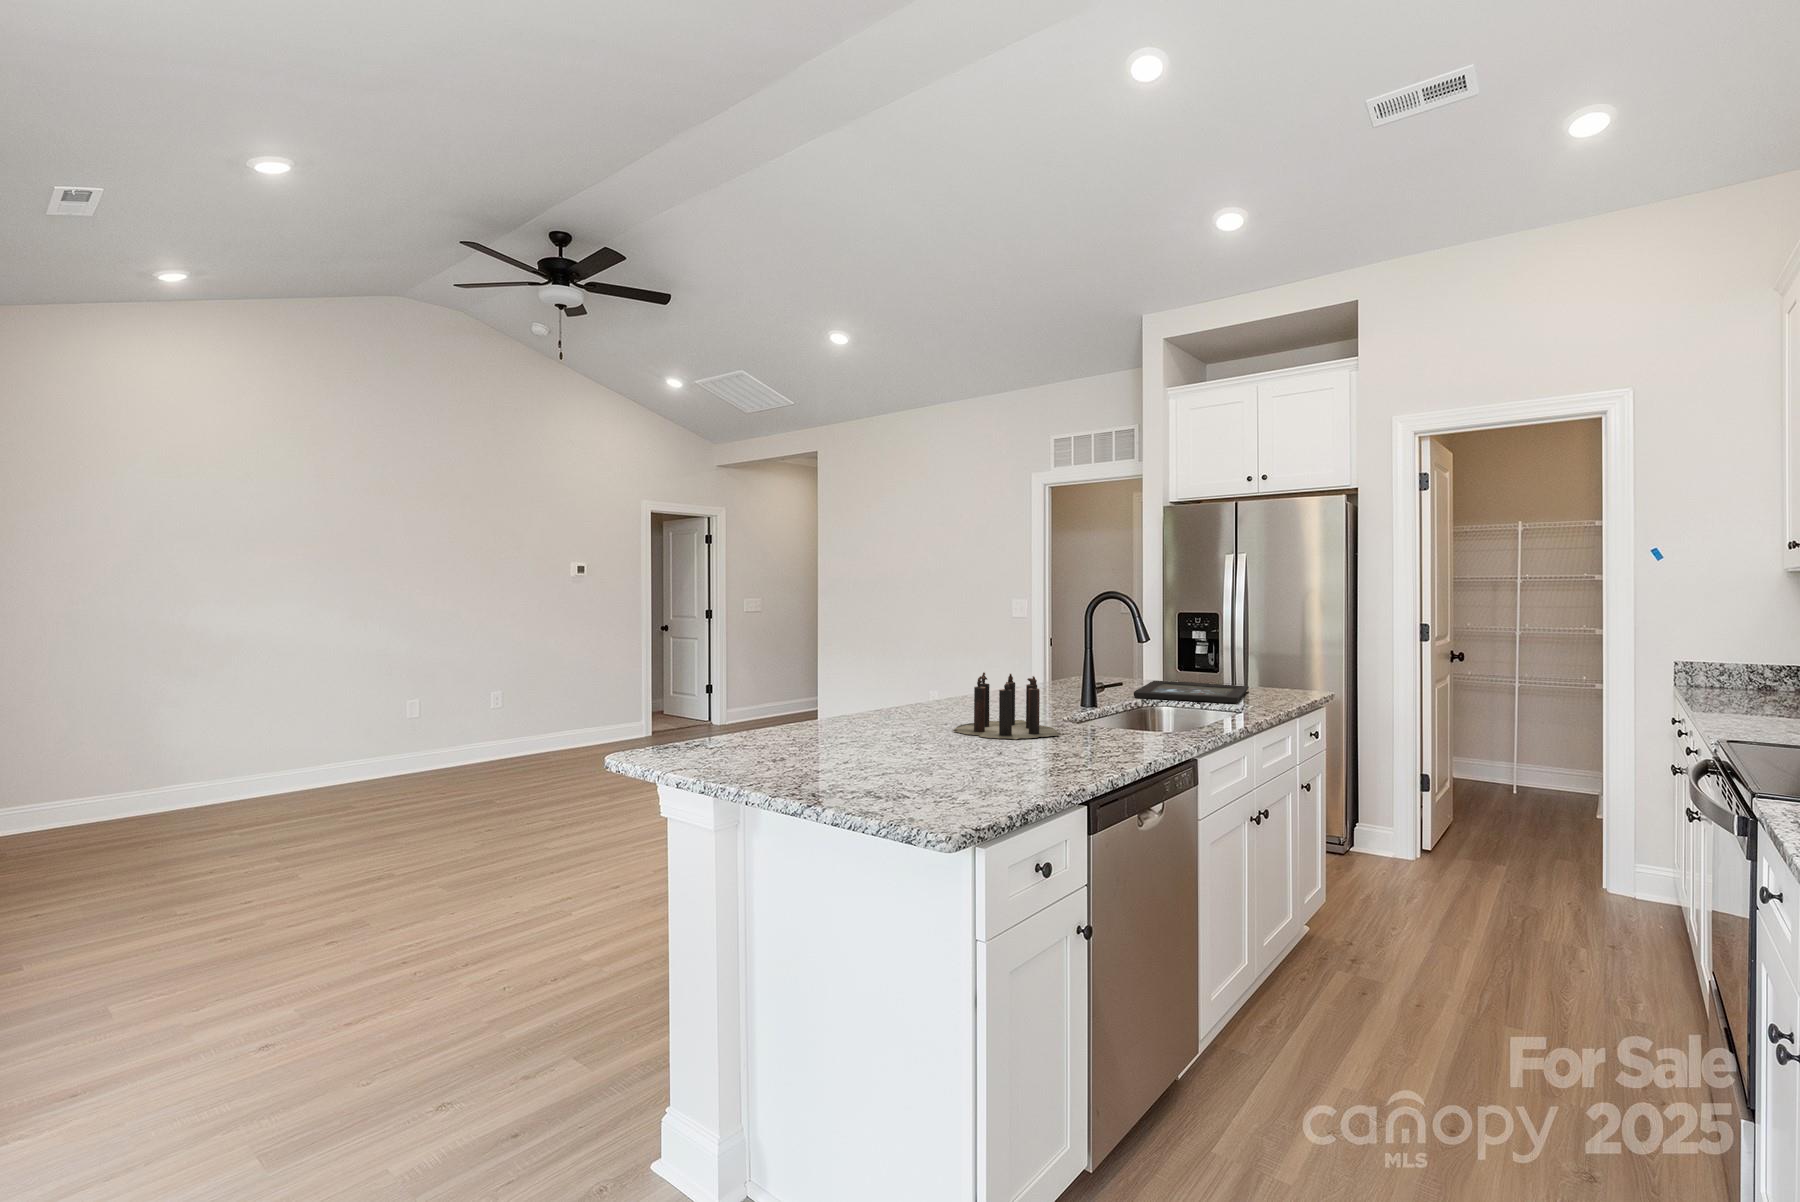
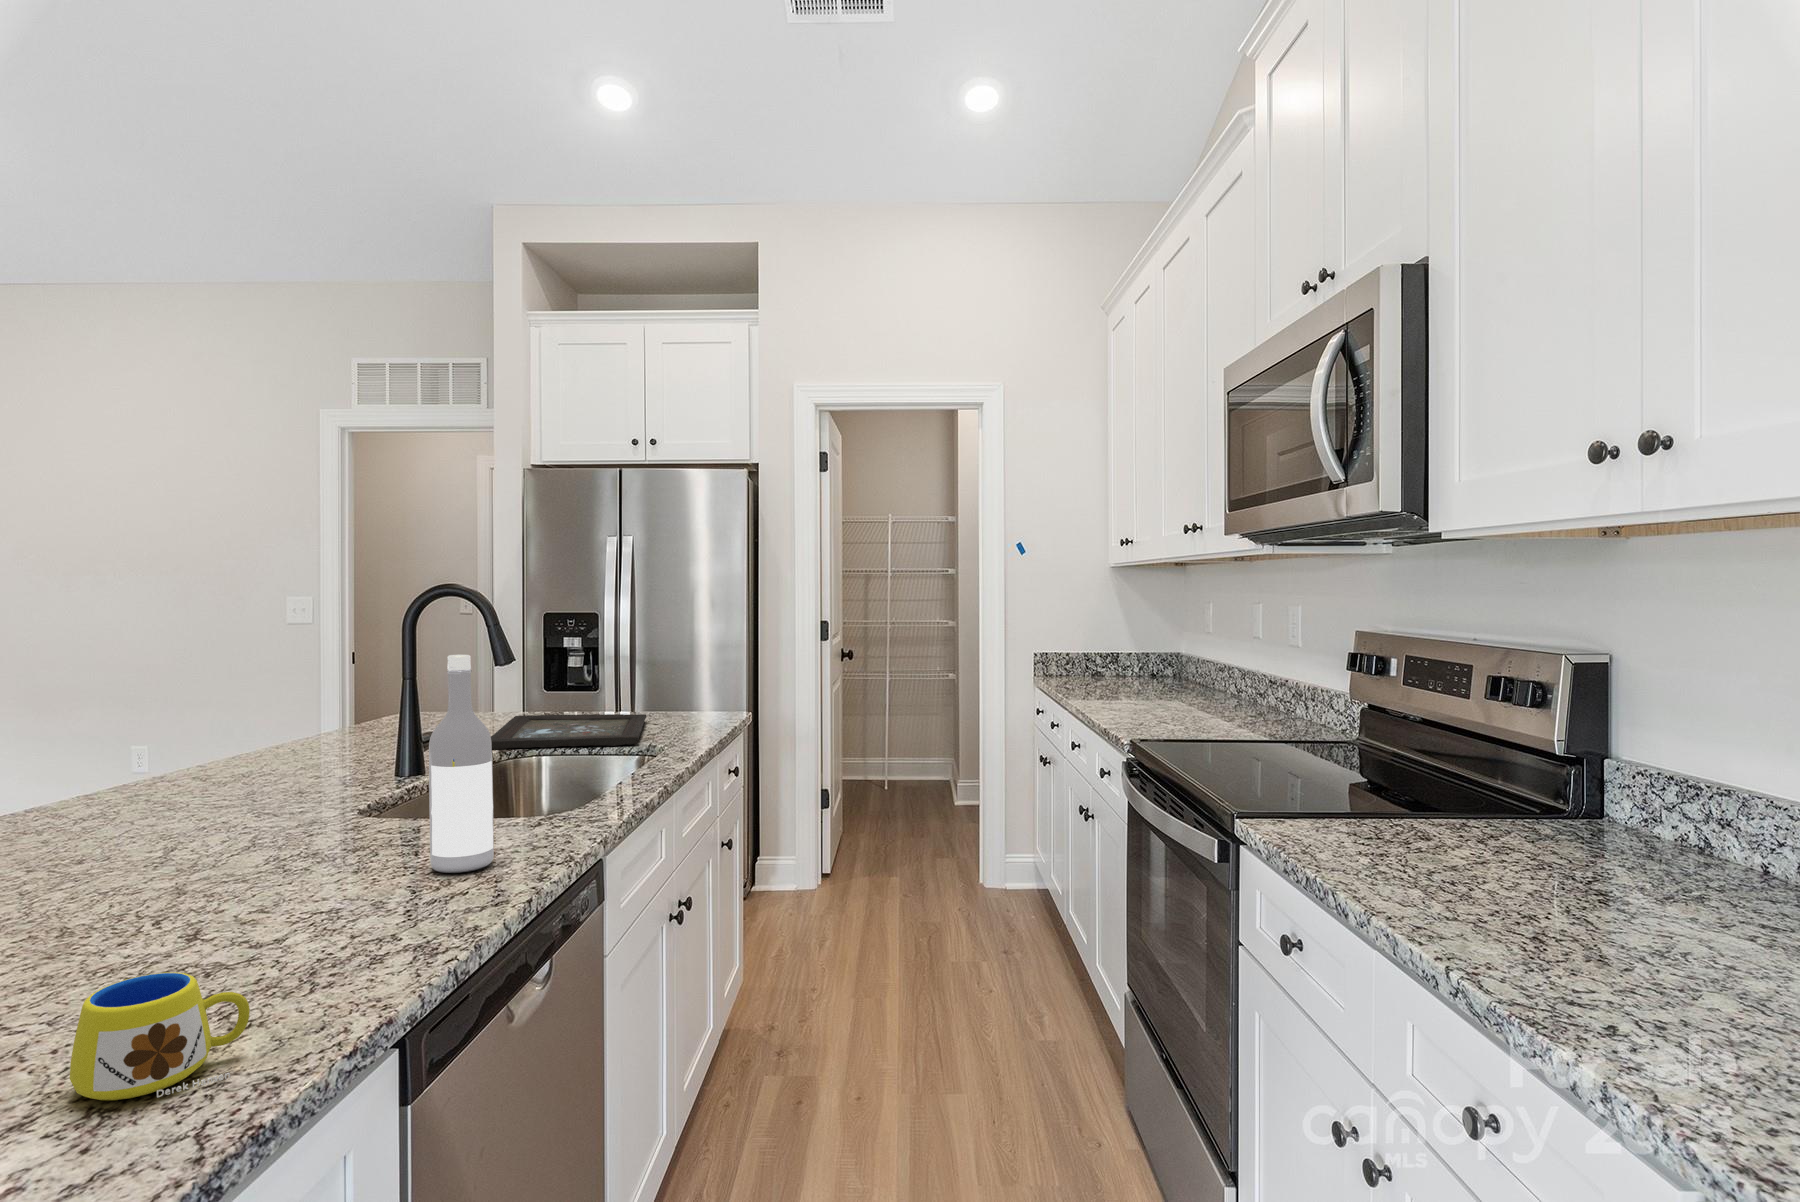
wine bottle: none [1100,624,1134,748] -> present [429,655,494,873]
candle: present [954,672,1061,739] -> none [107,748,398,888]
mug: none [965,747,1026,794] -> present [70,972,250,1100]

